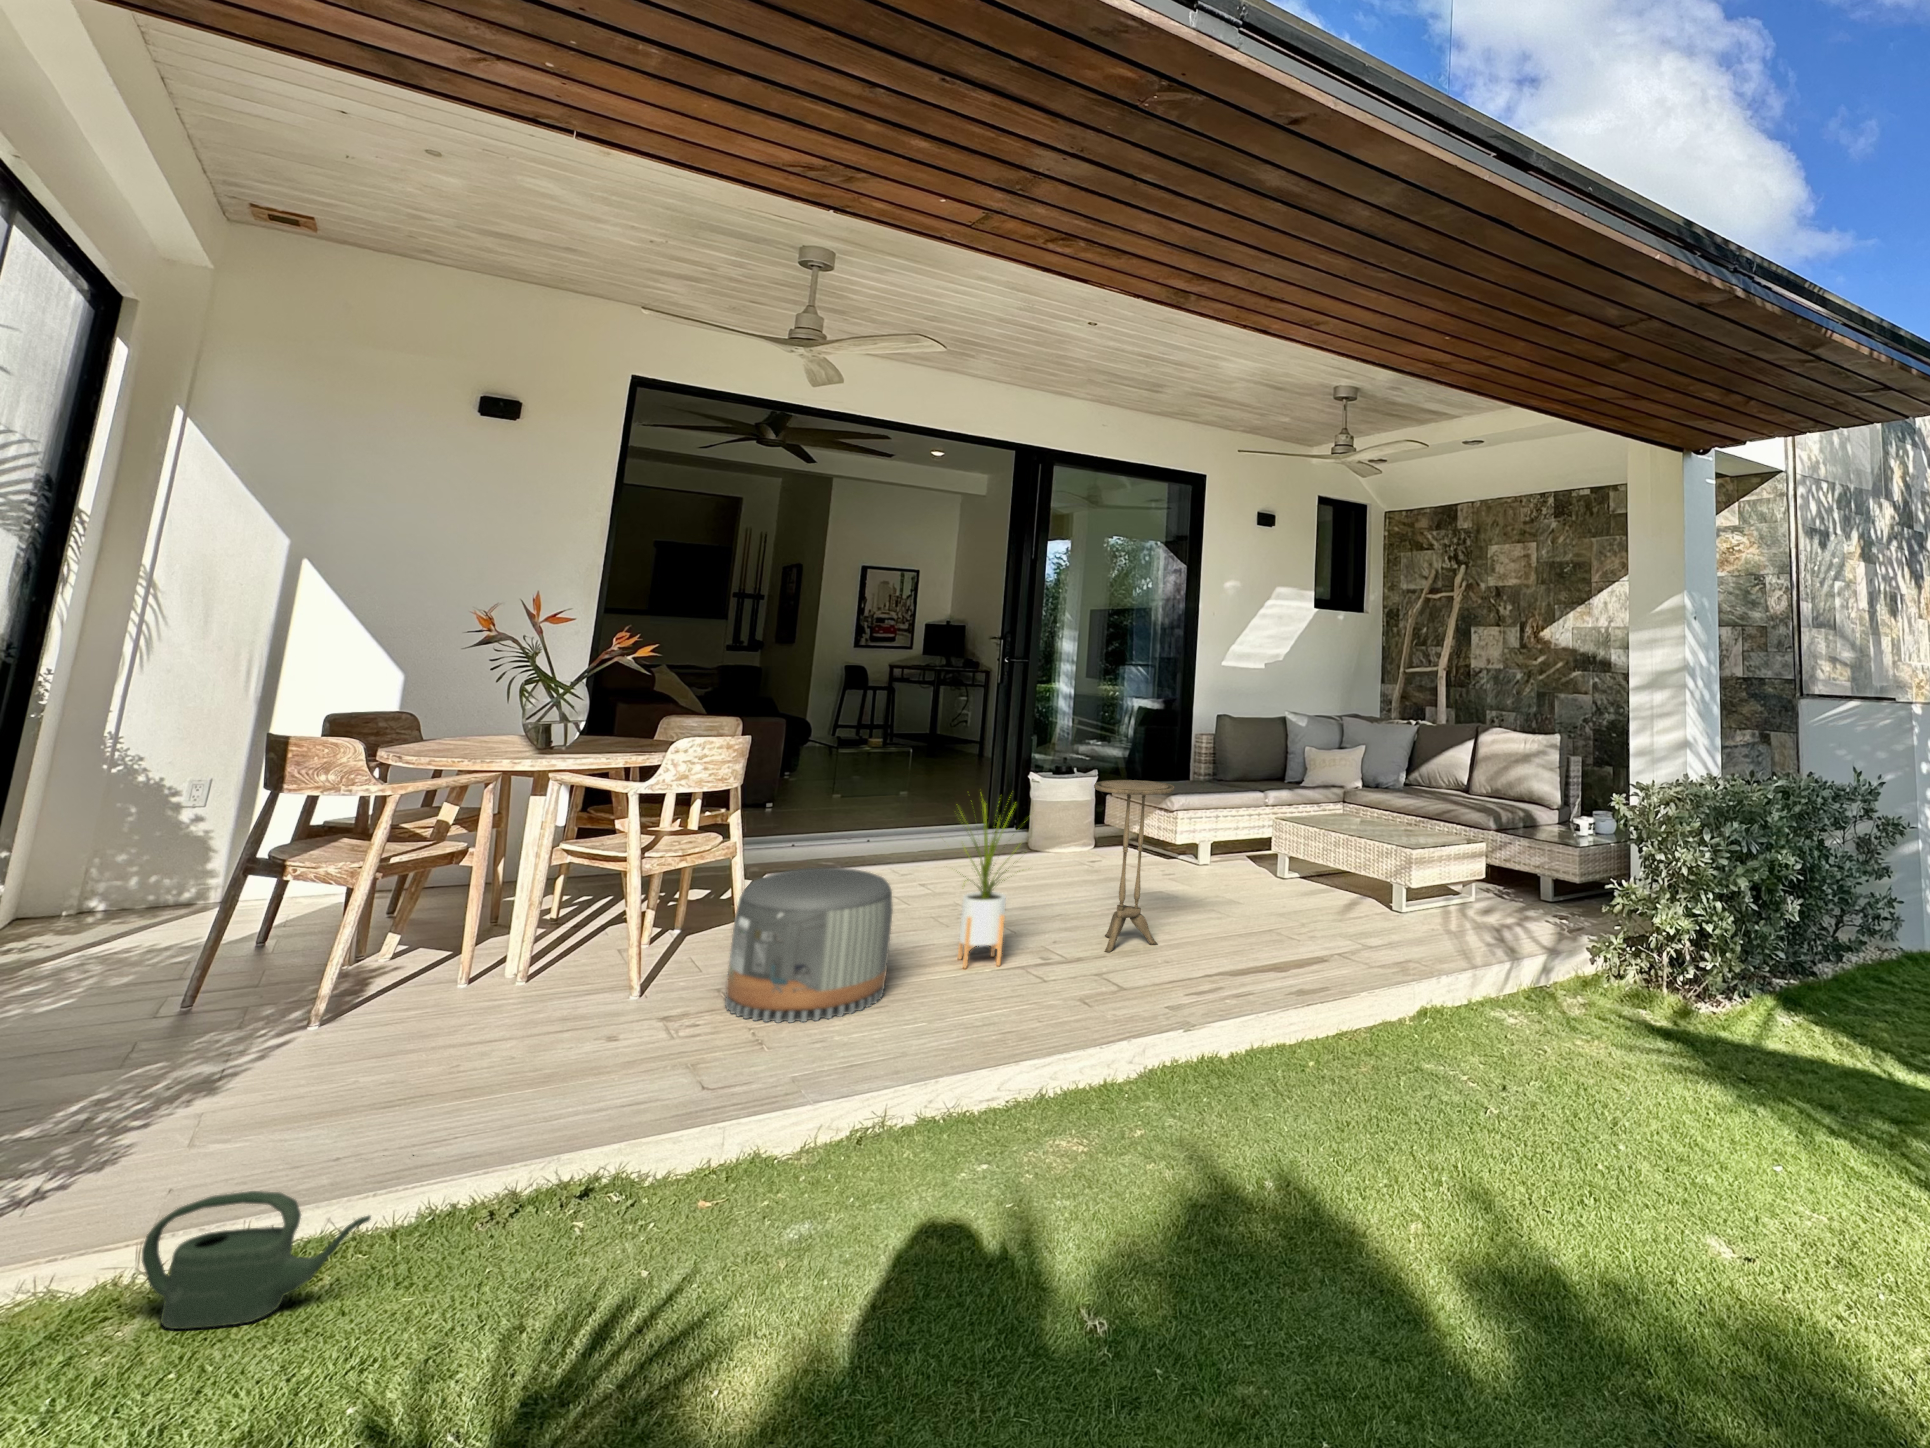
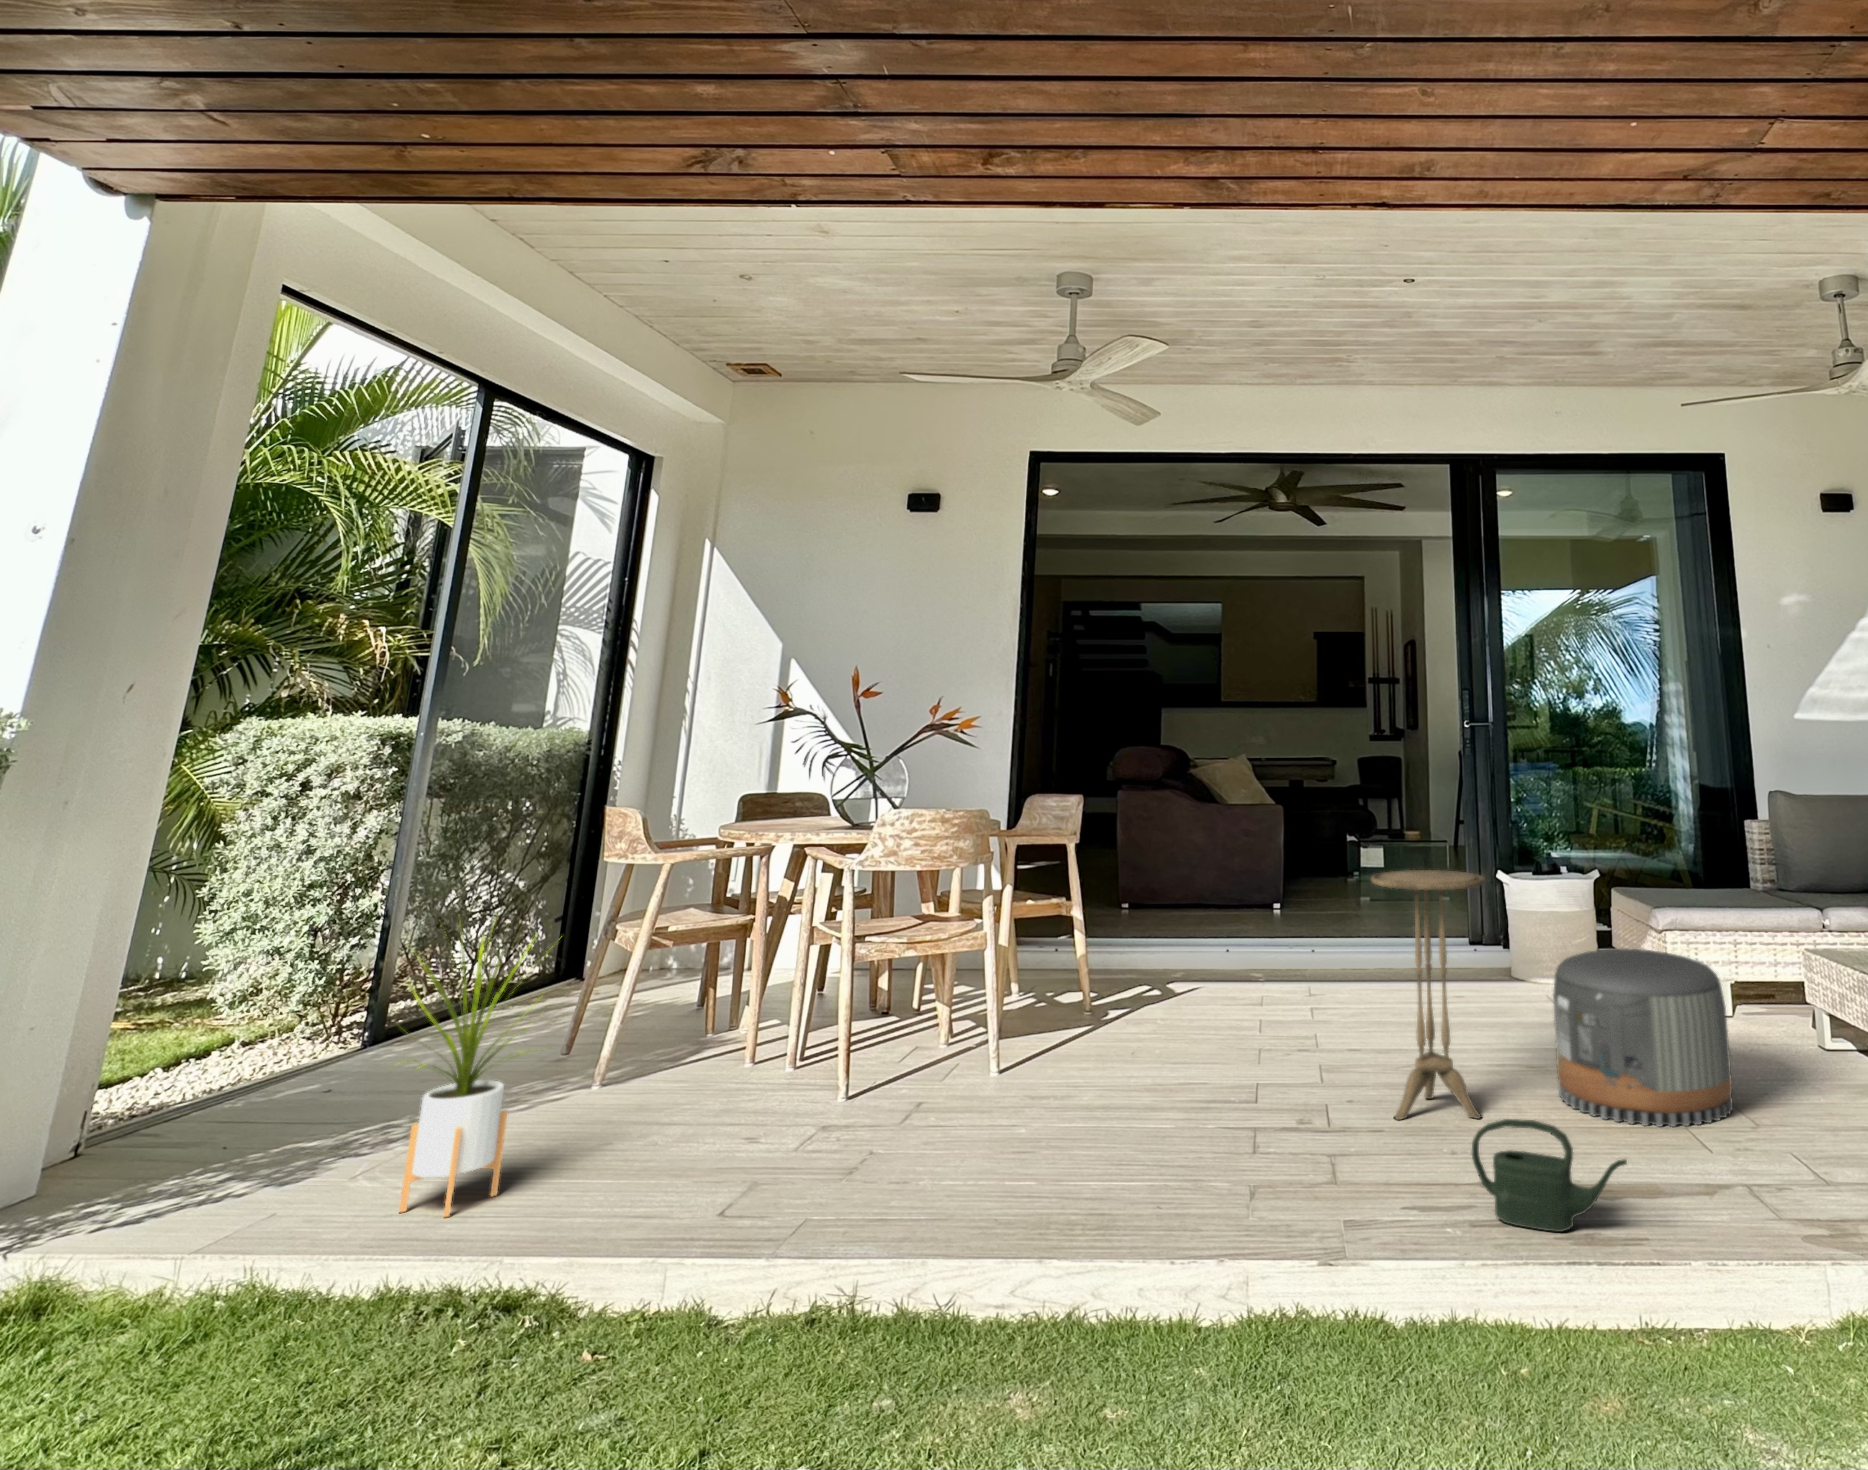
house plant: present [958,802,1014,968] -> present [399,931,536,1217]
pouf: present [725,868,893,1023] -> present [1553,949,1733,1127]
watering can: present [142,1191,371,1329] -> present [1472,1119,1627,1232]

